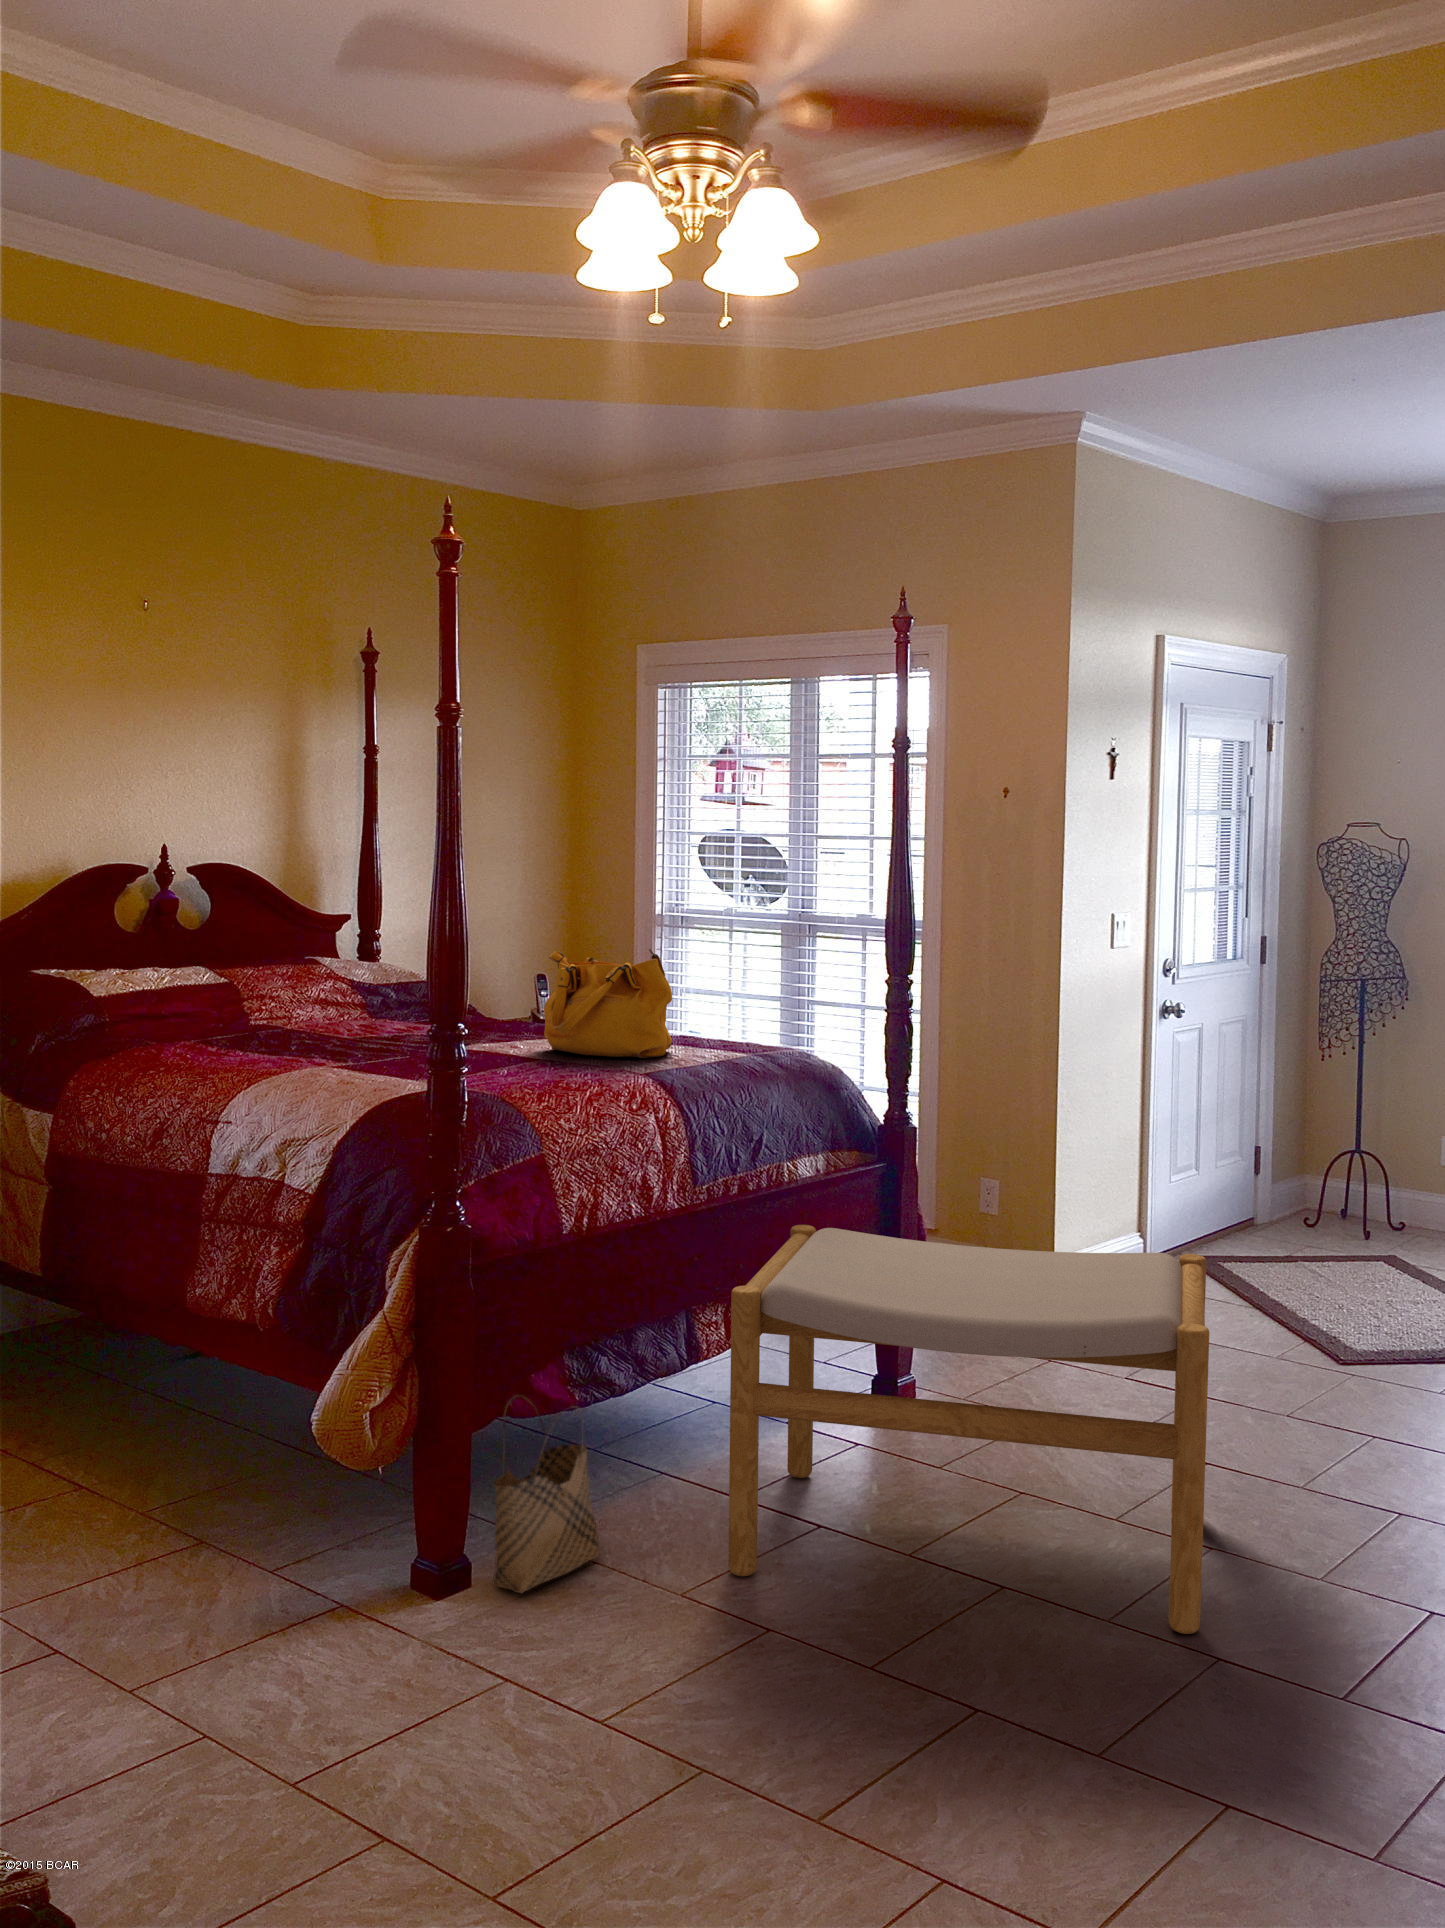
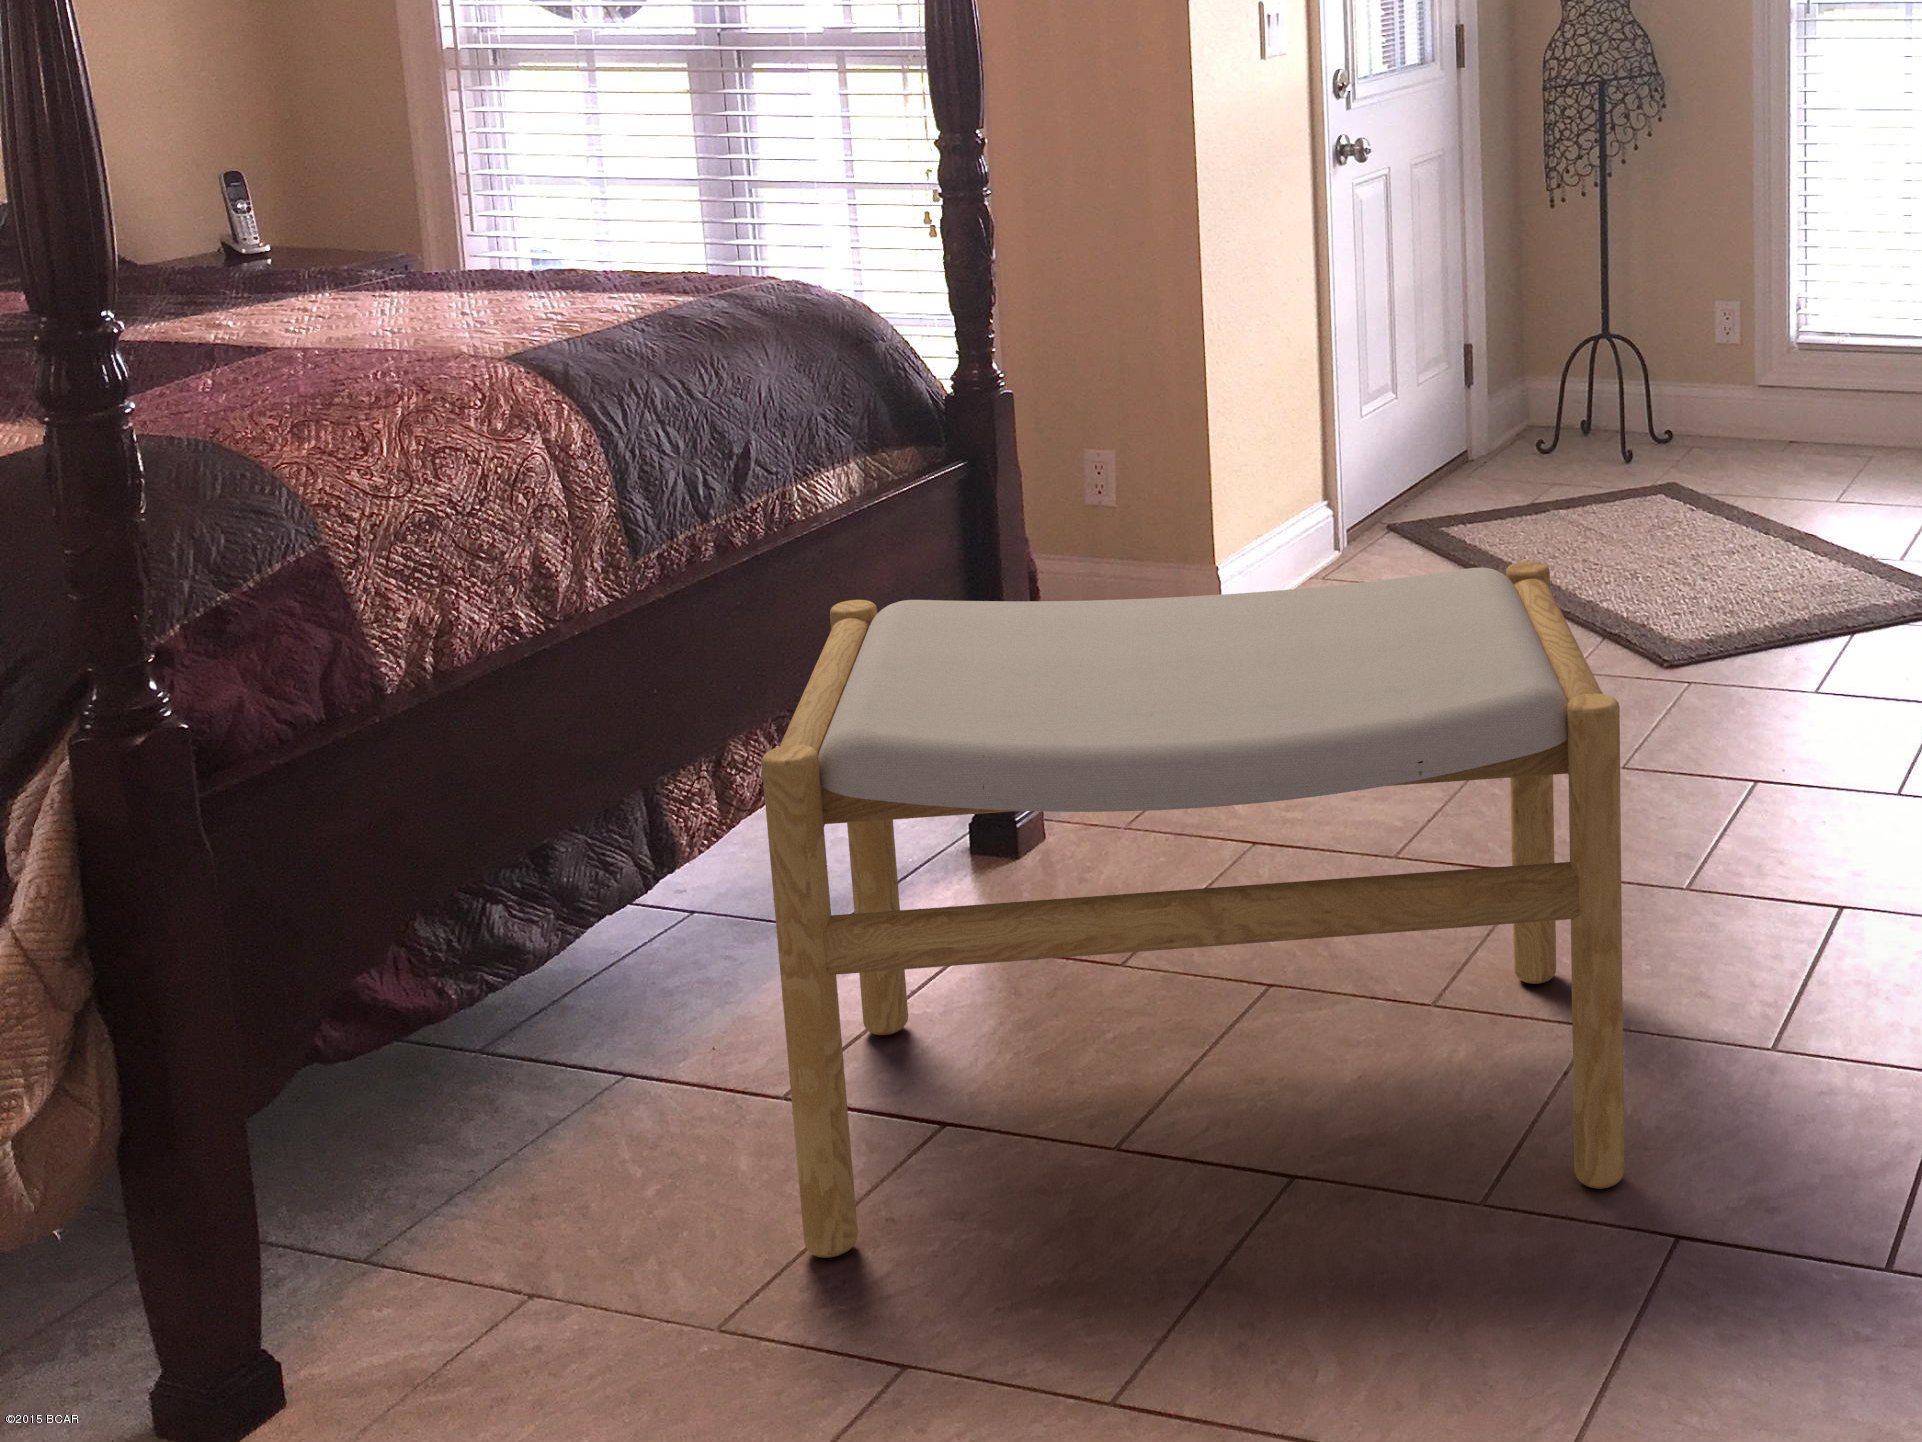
handbag: present [544,949,672,1058] -> none [262,117,540,331]
woven basket: present [493,1395,599,1593] -> none [315,1023,548,1402]

